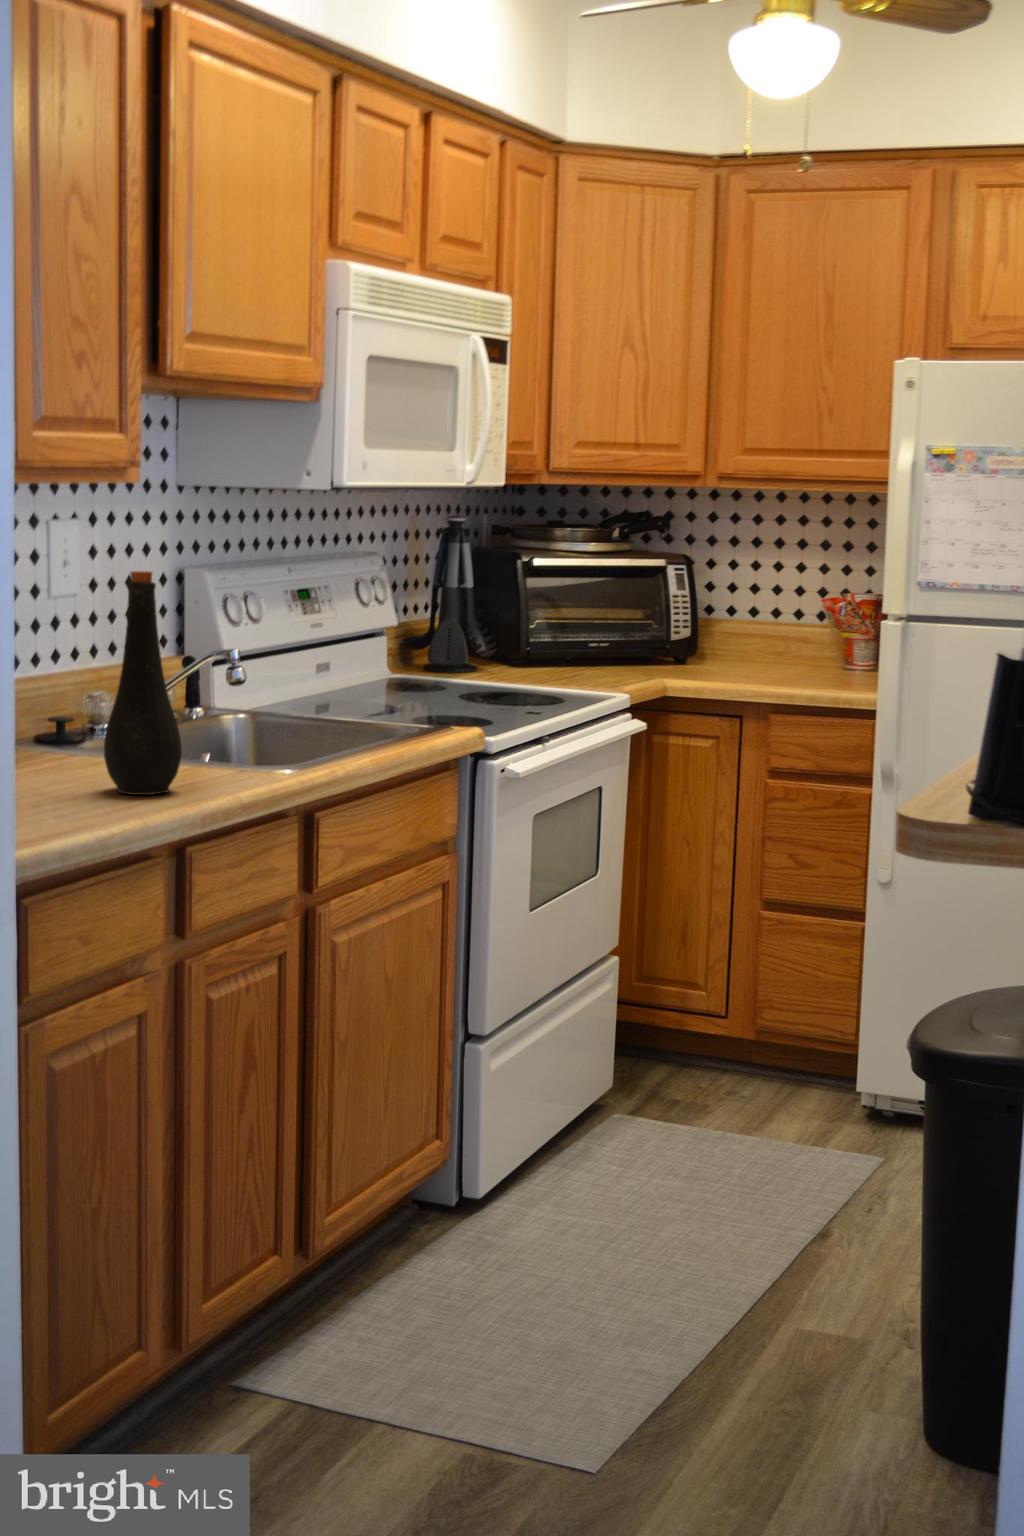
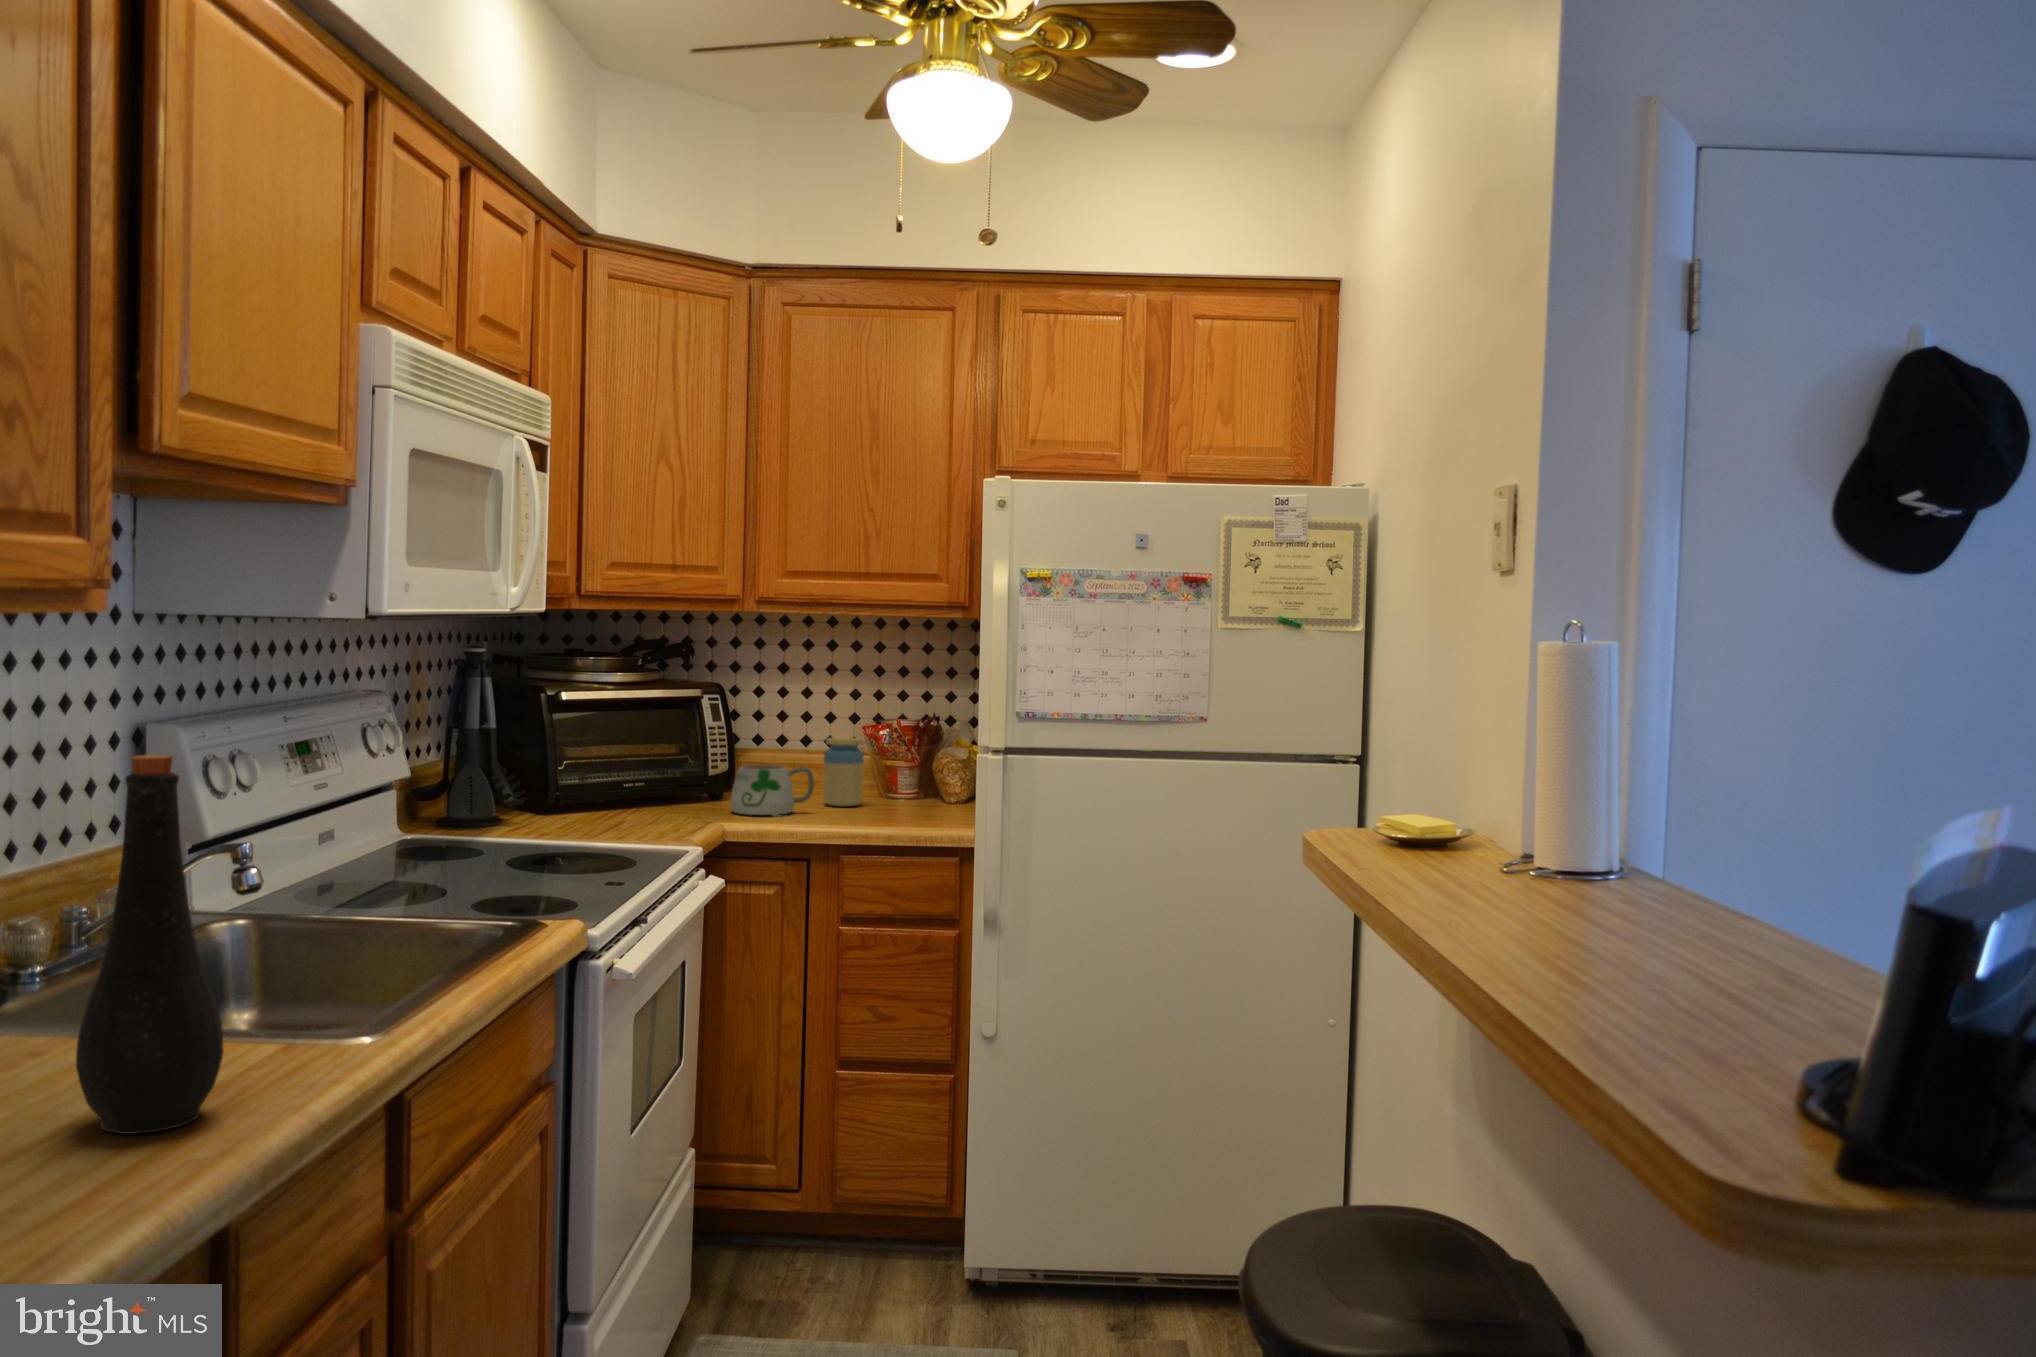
jar: none [774,608,813,674] -> present [824,737,864,807]
mug: none [680,631,756,679] -> present [730,765,814,816]

